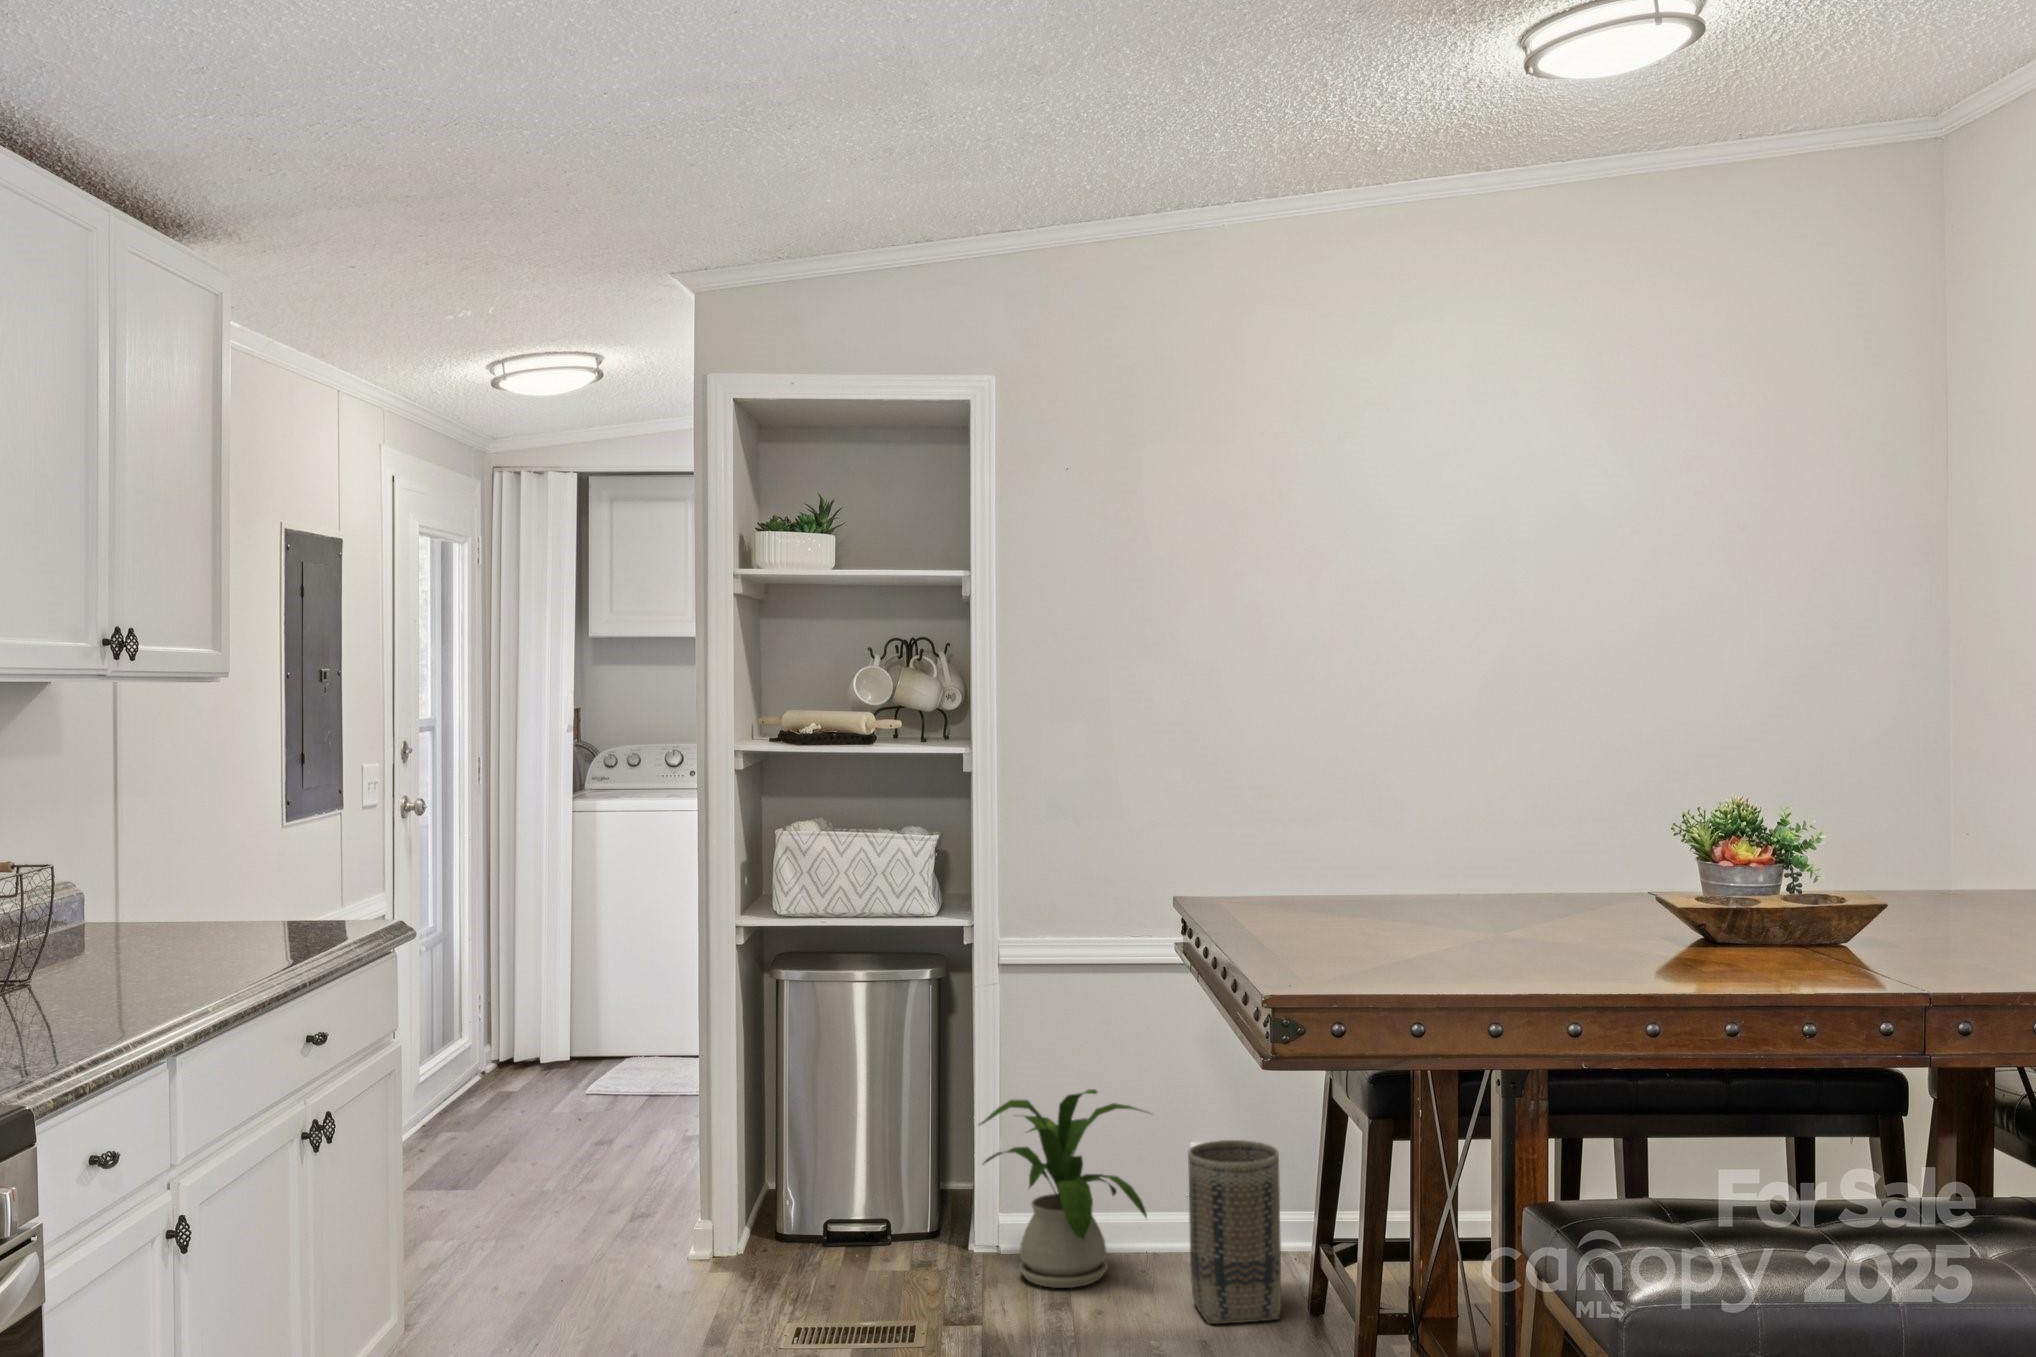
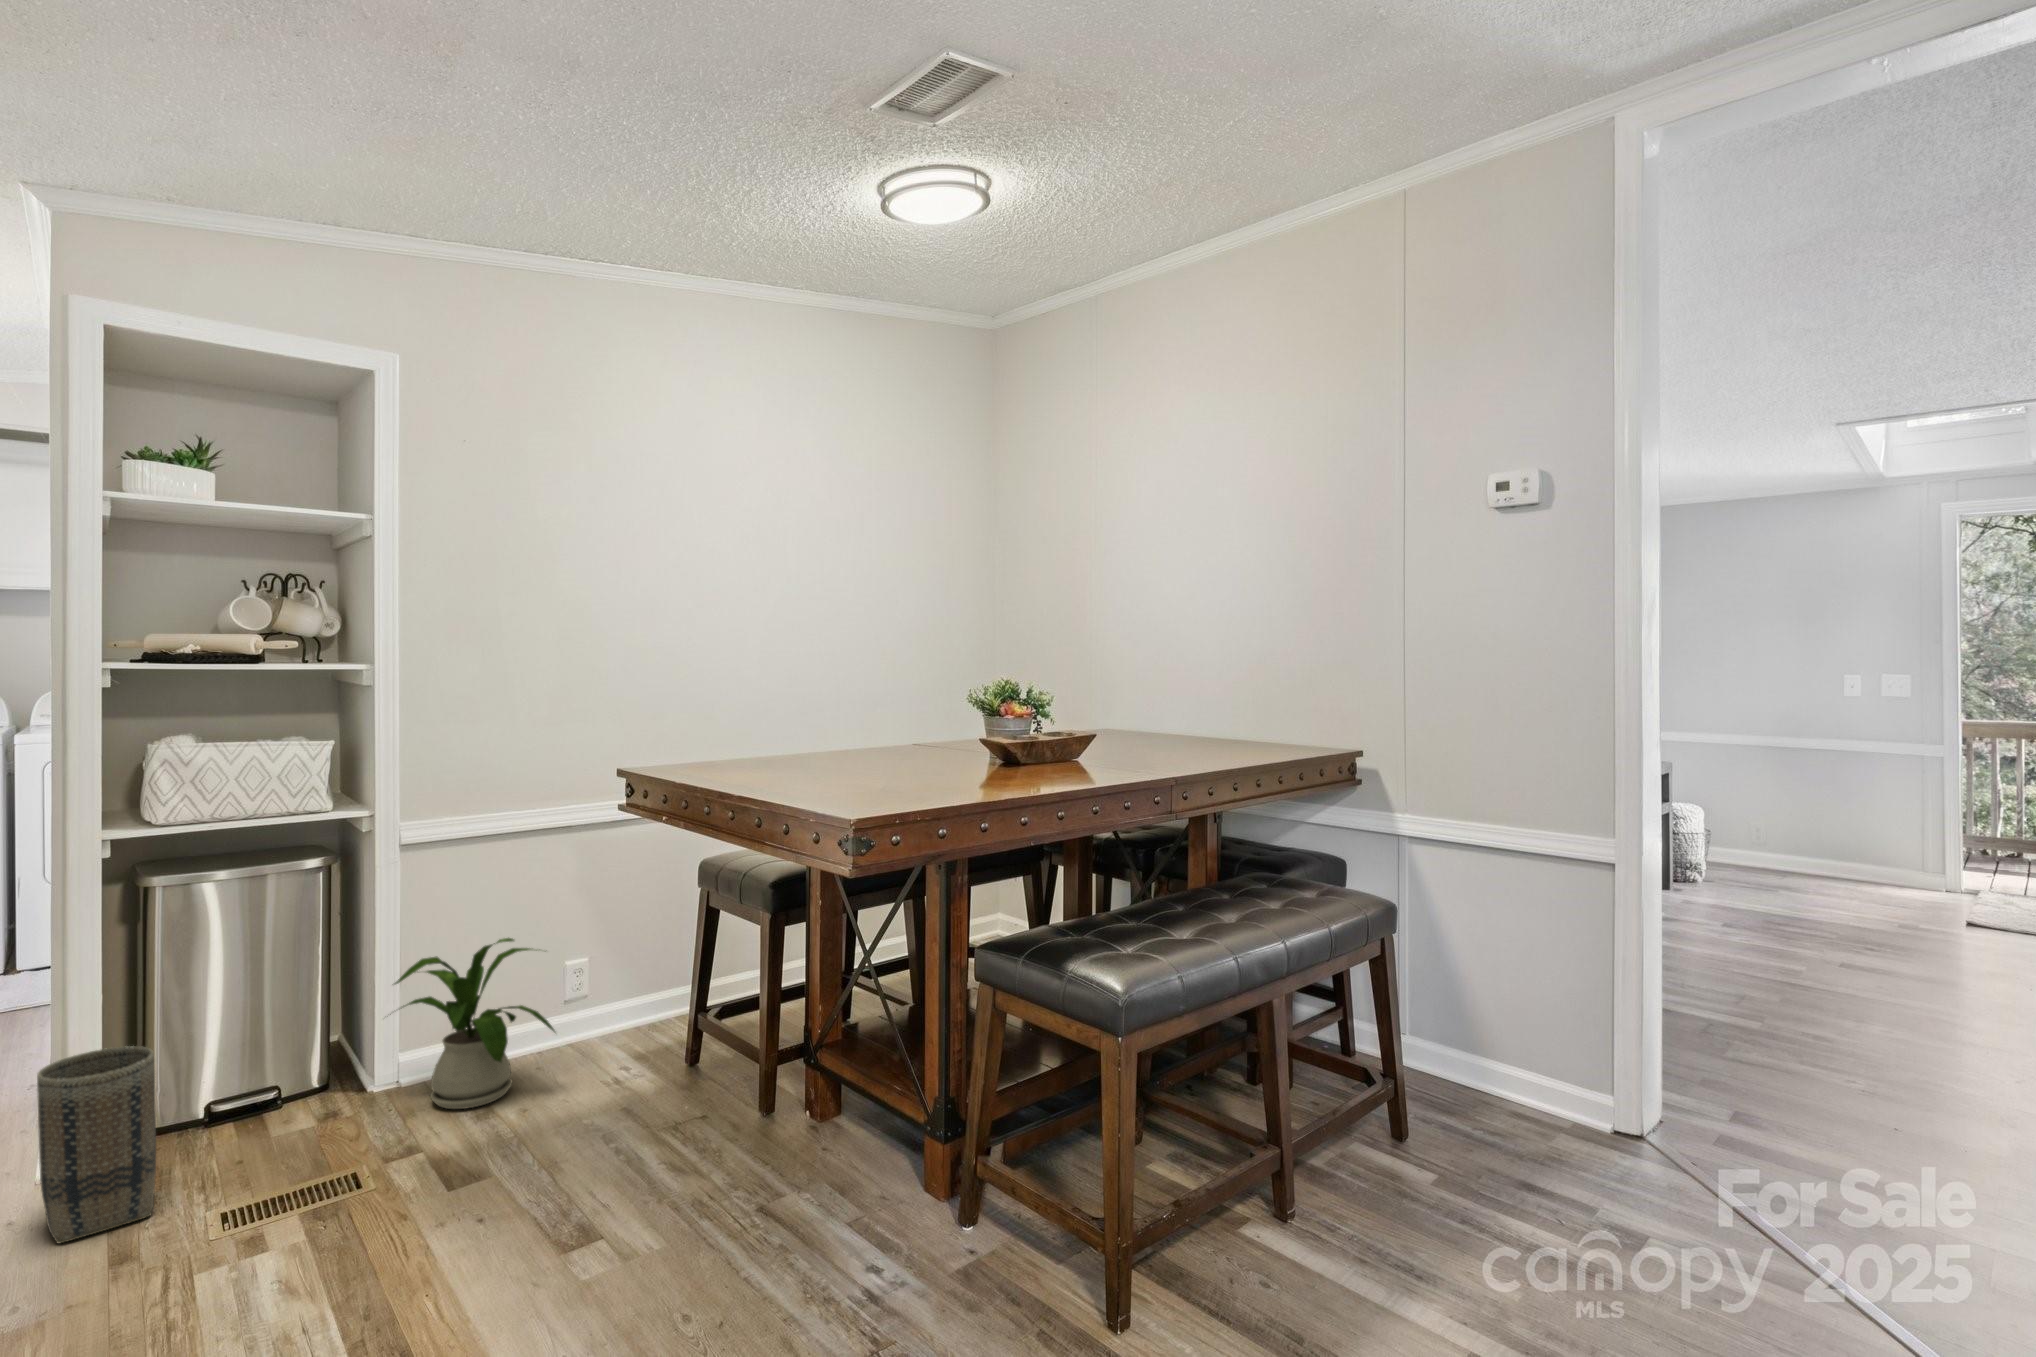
basket: present [1188,1140,1281,1324] -> present [37,1046,156,1243]

